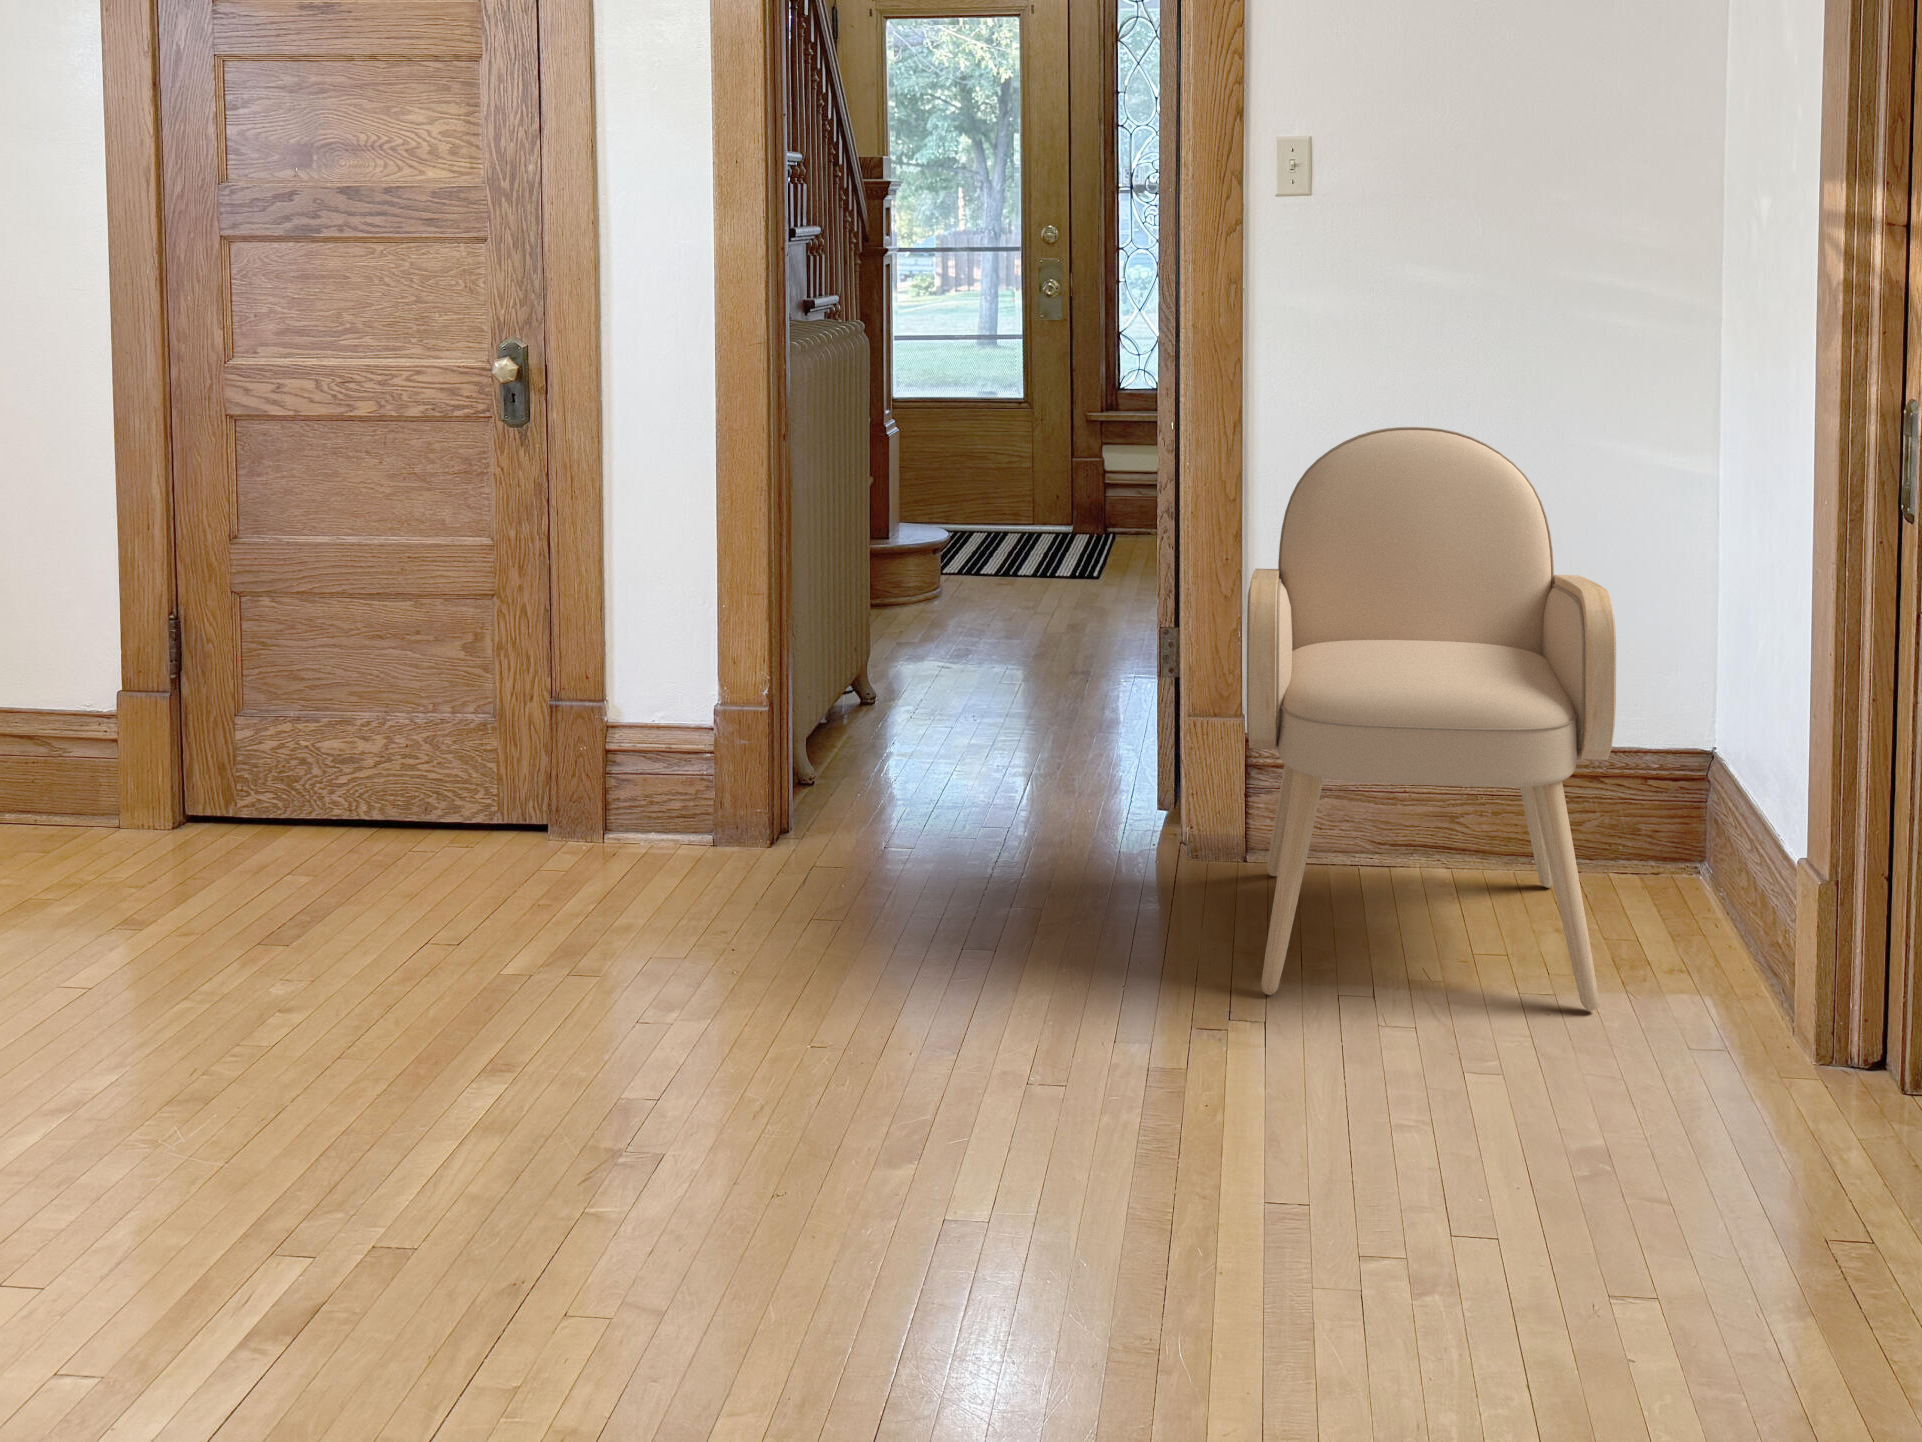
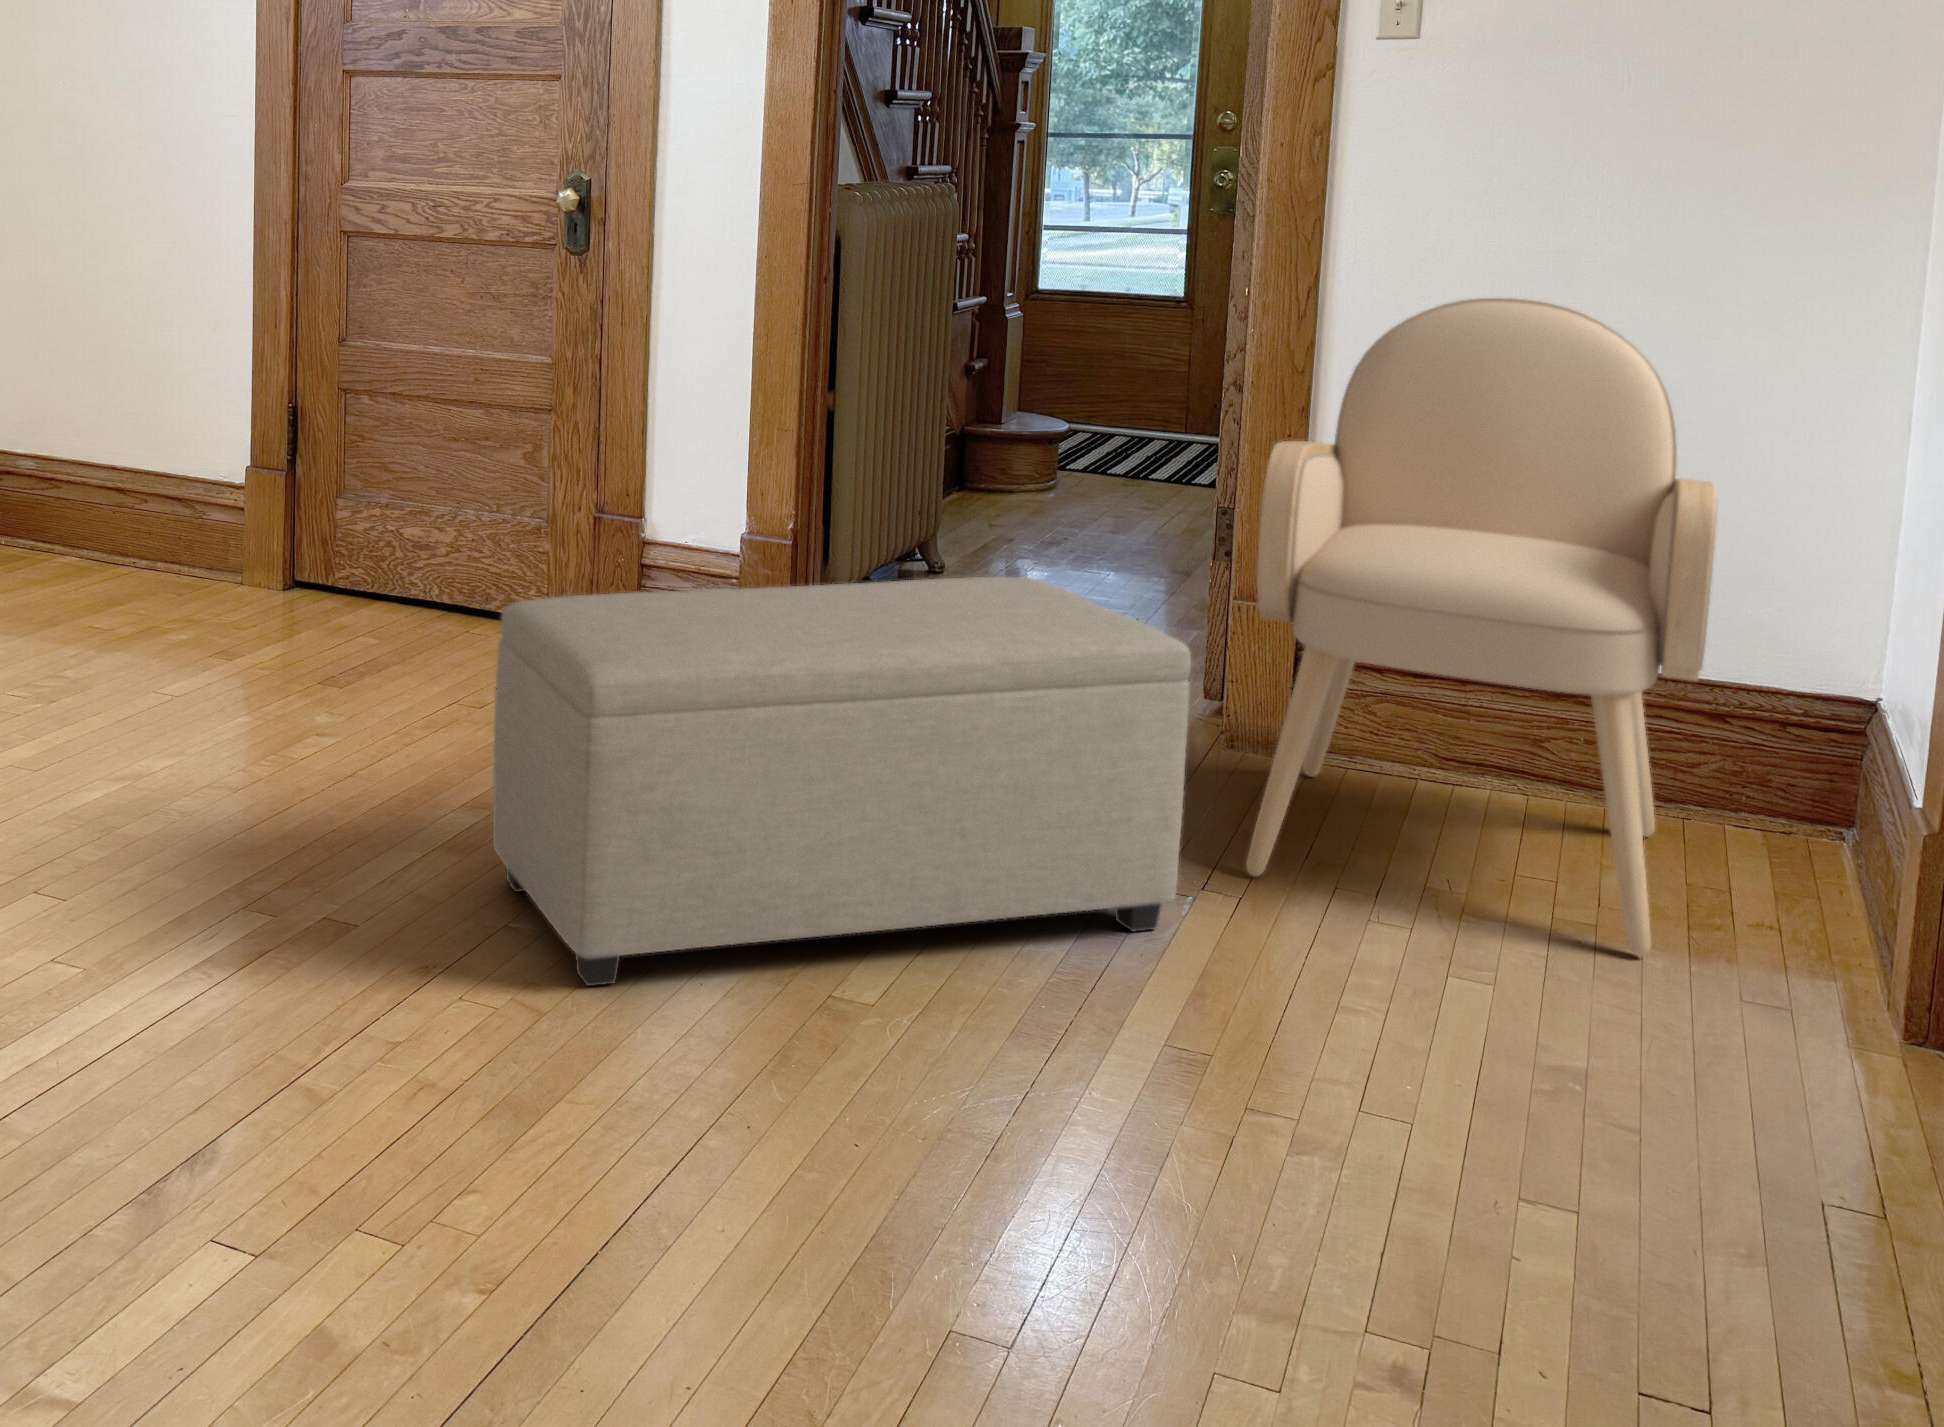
ottoman: none [546,740,1227,1274] -> present [493,577,1191,986]

